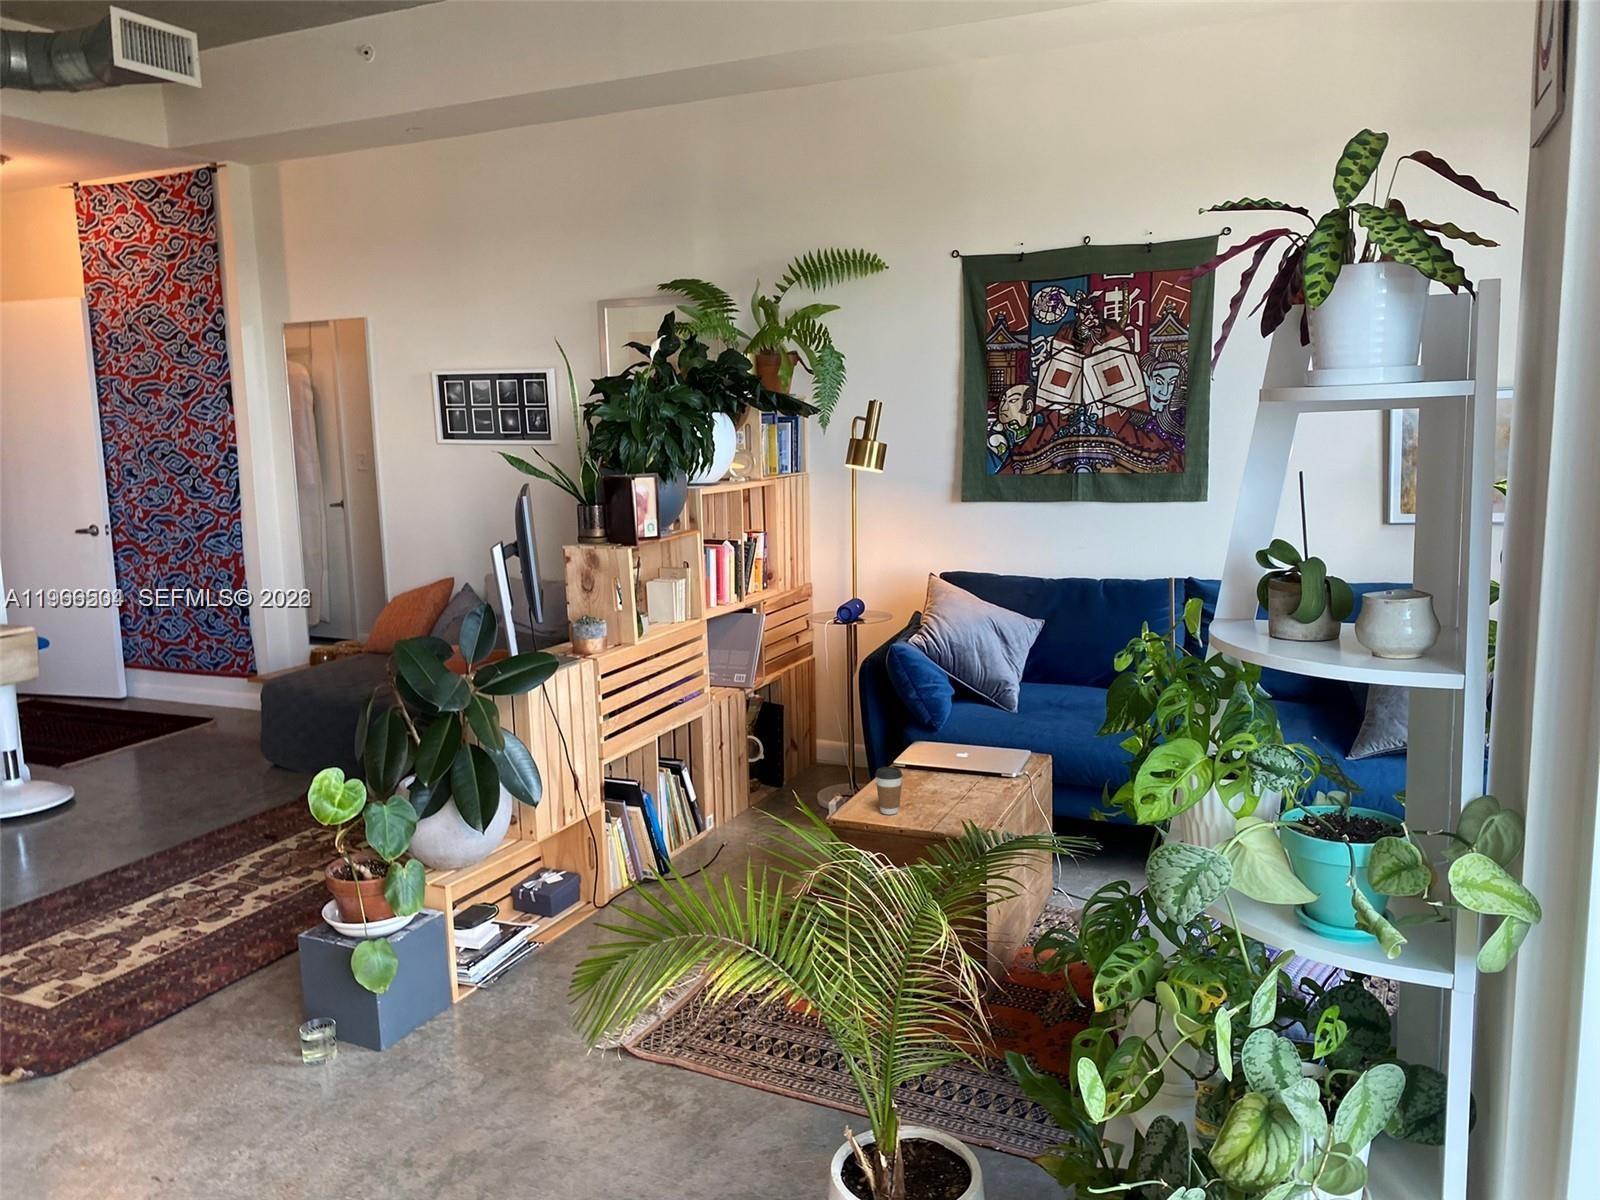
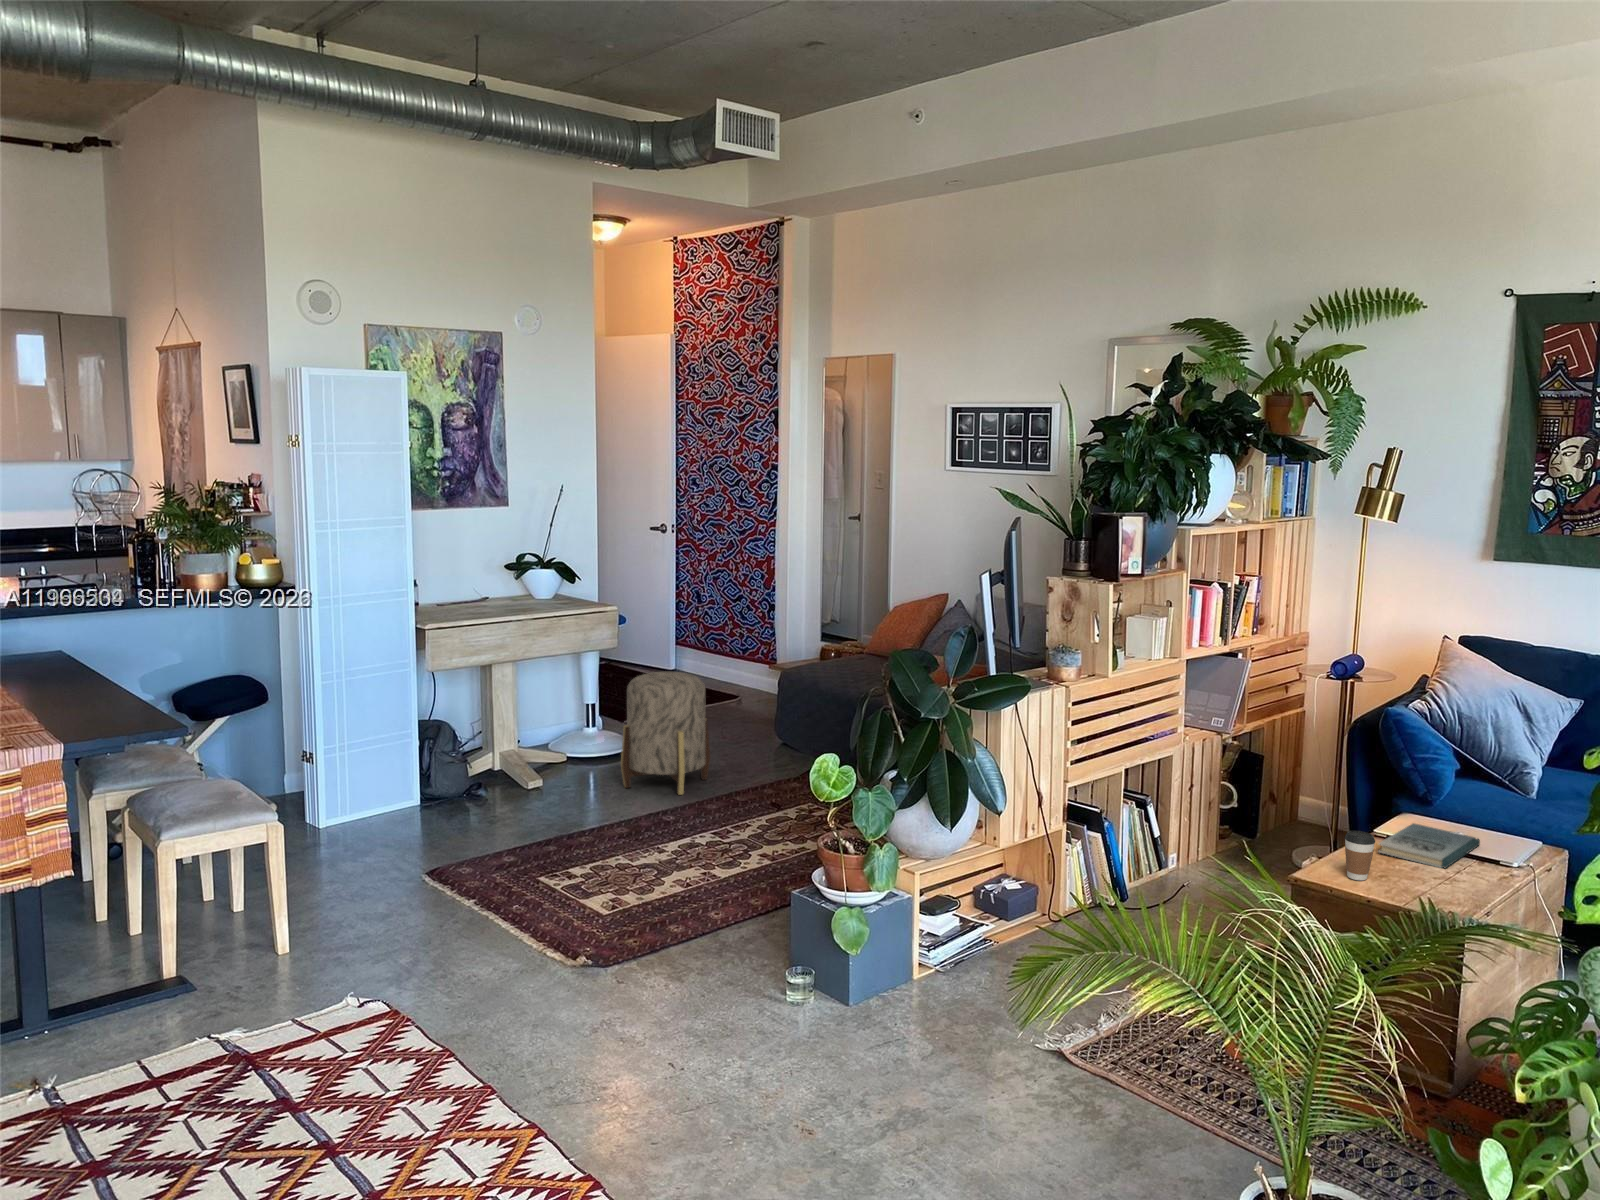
ottoman: none [59,696,182,844] -> present [621,672,710,795]
book: none [903,752,986,791] -> present [1378,823,1480,868]

